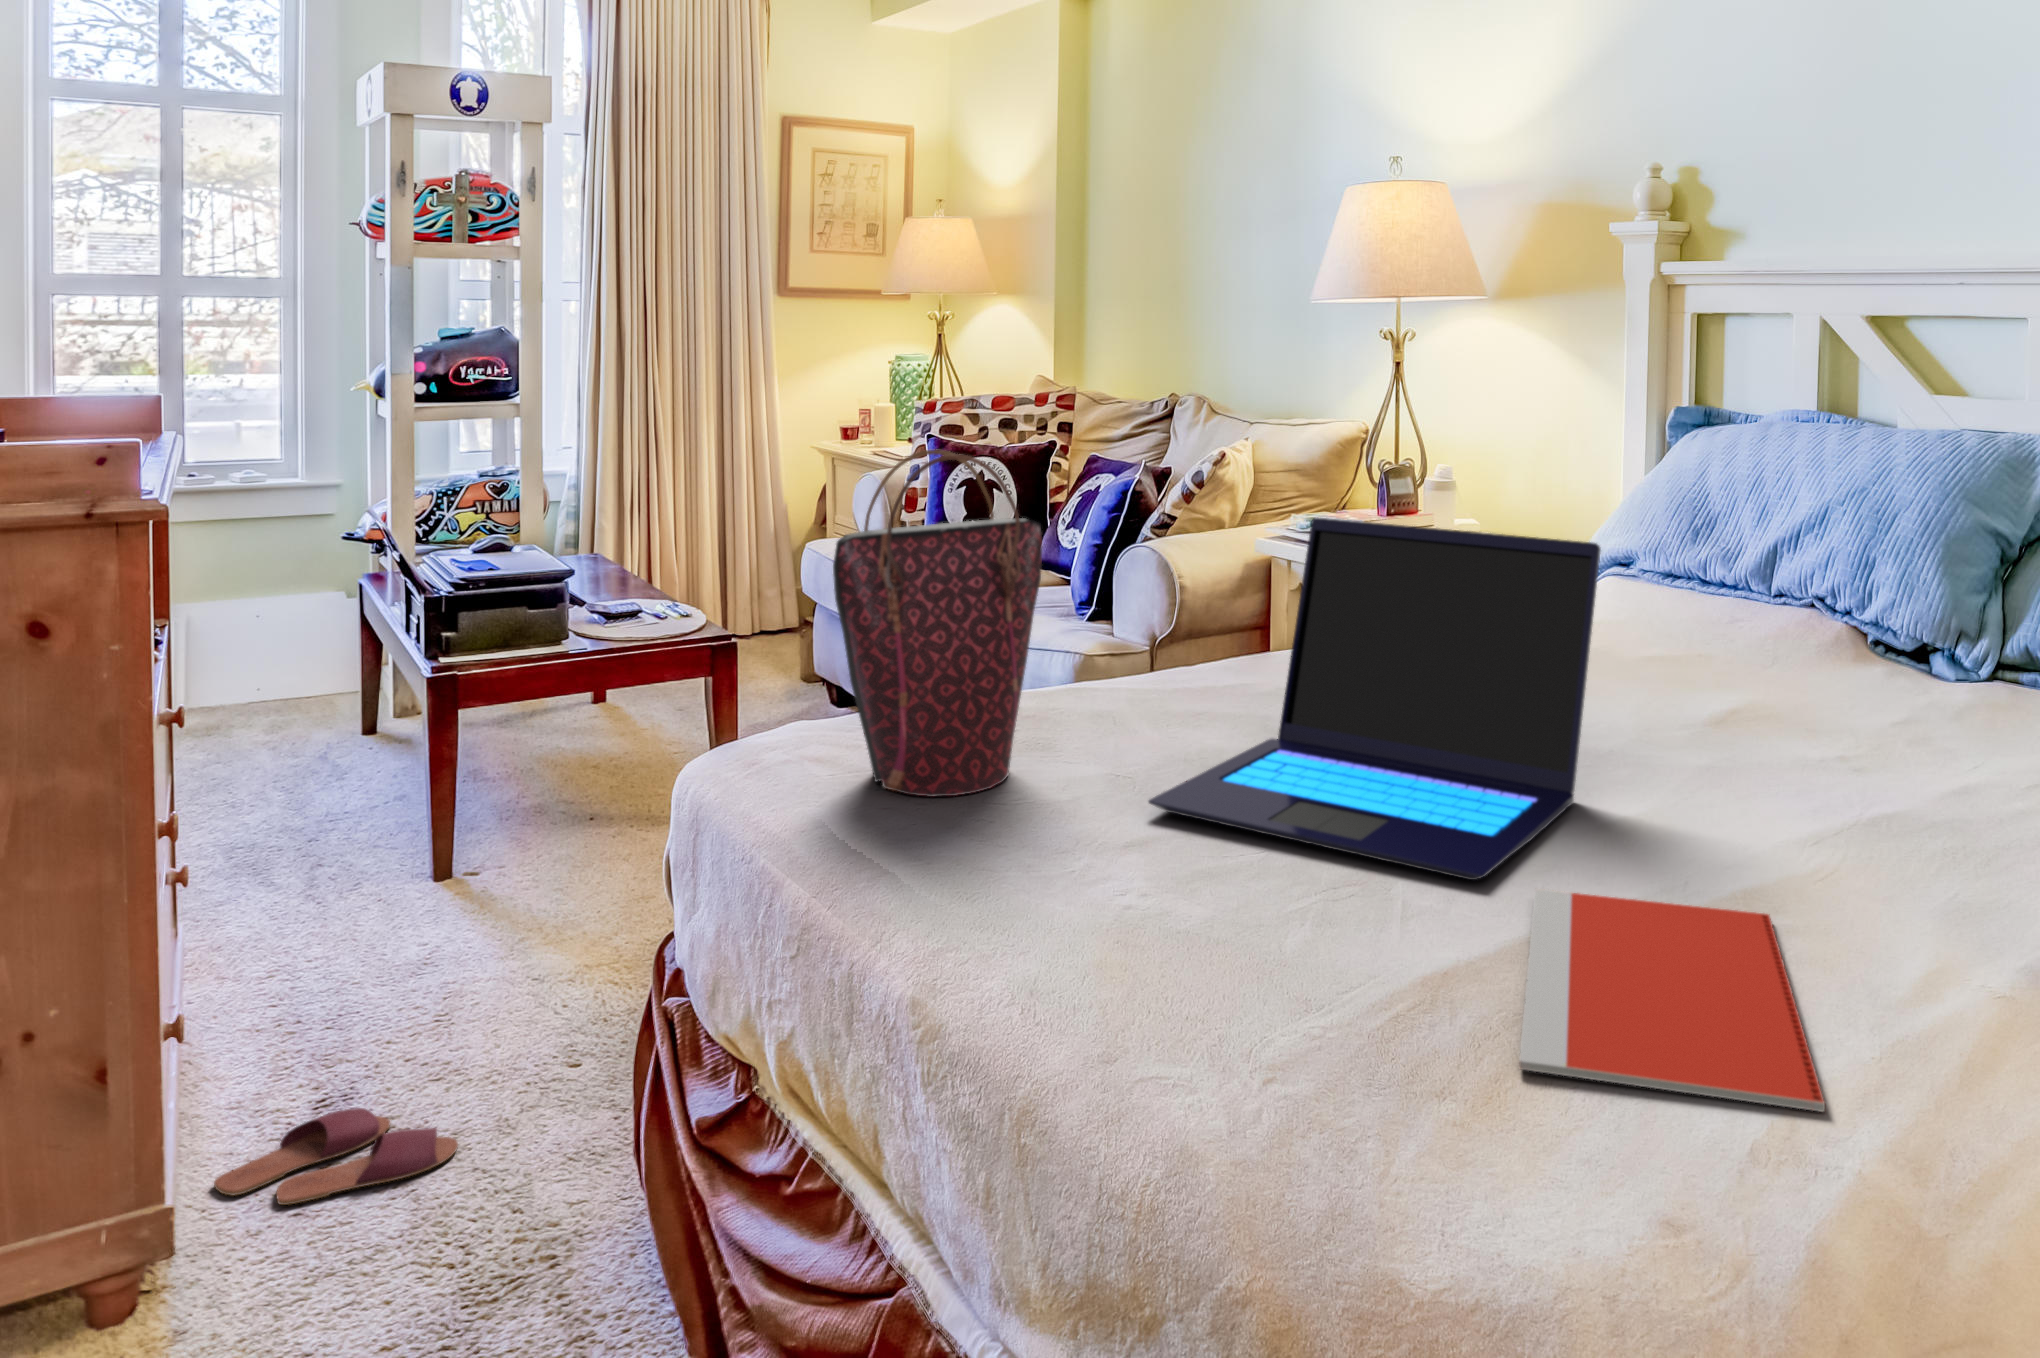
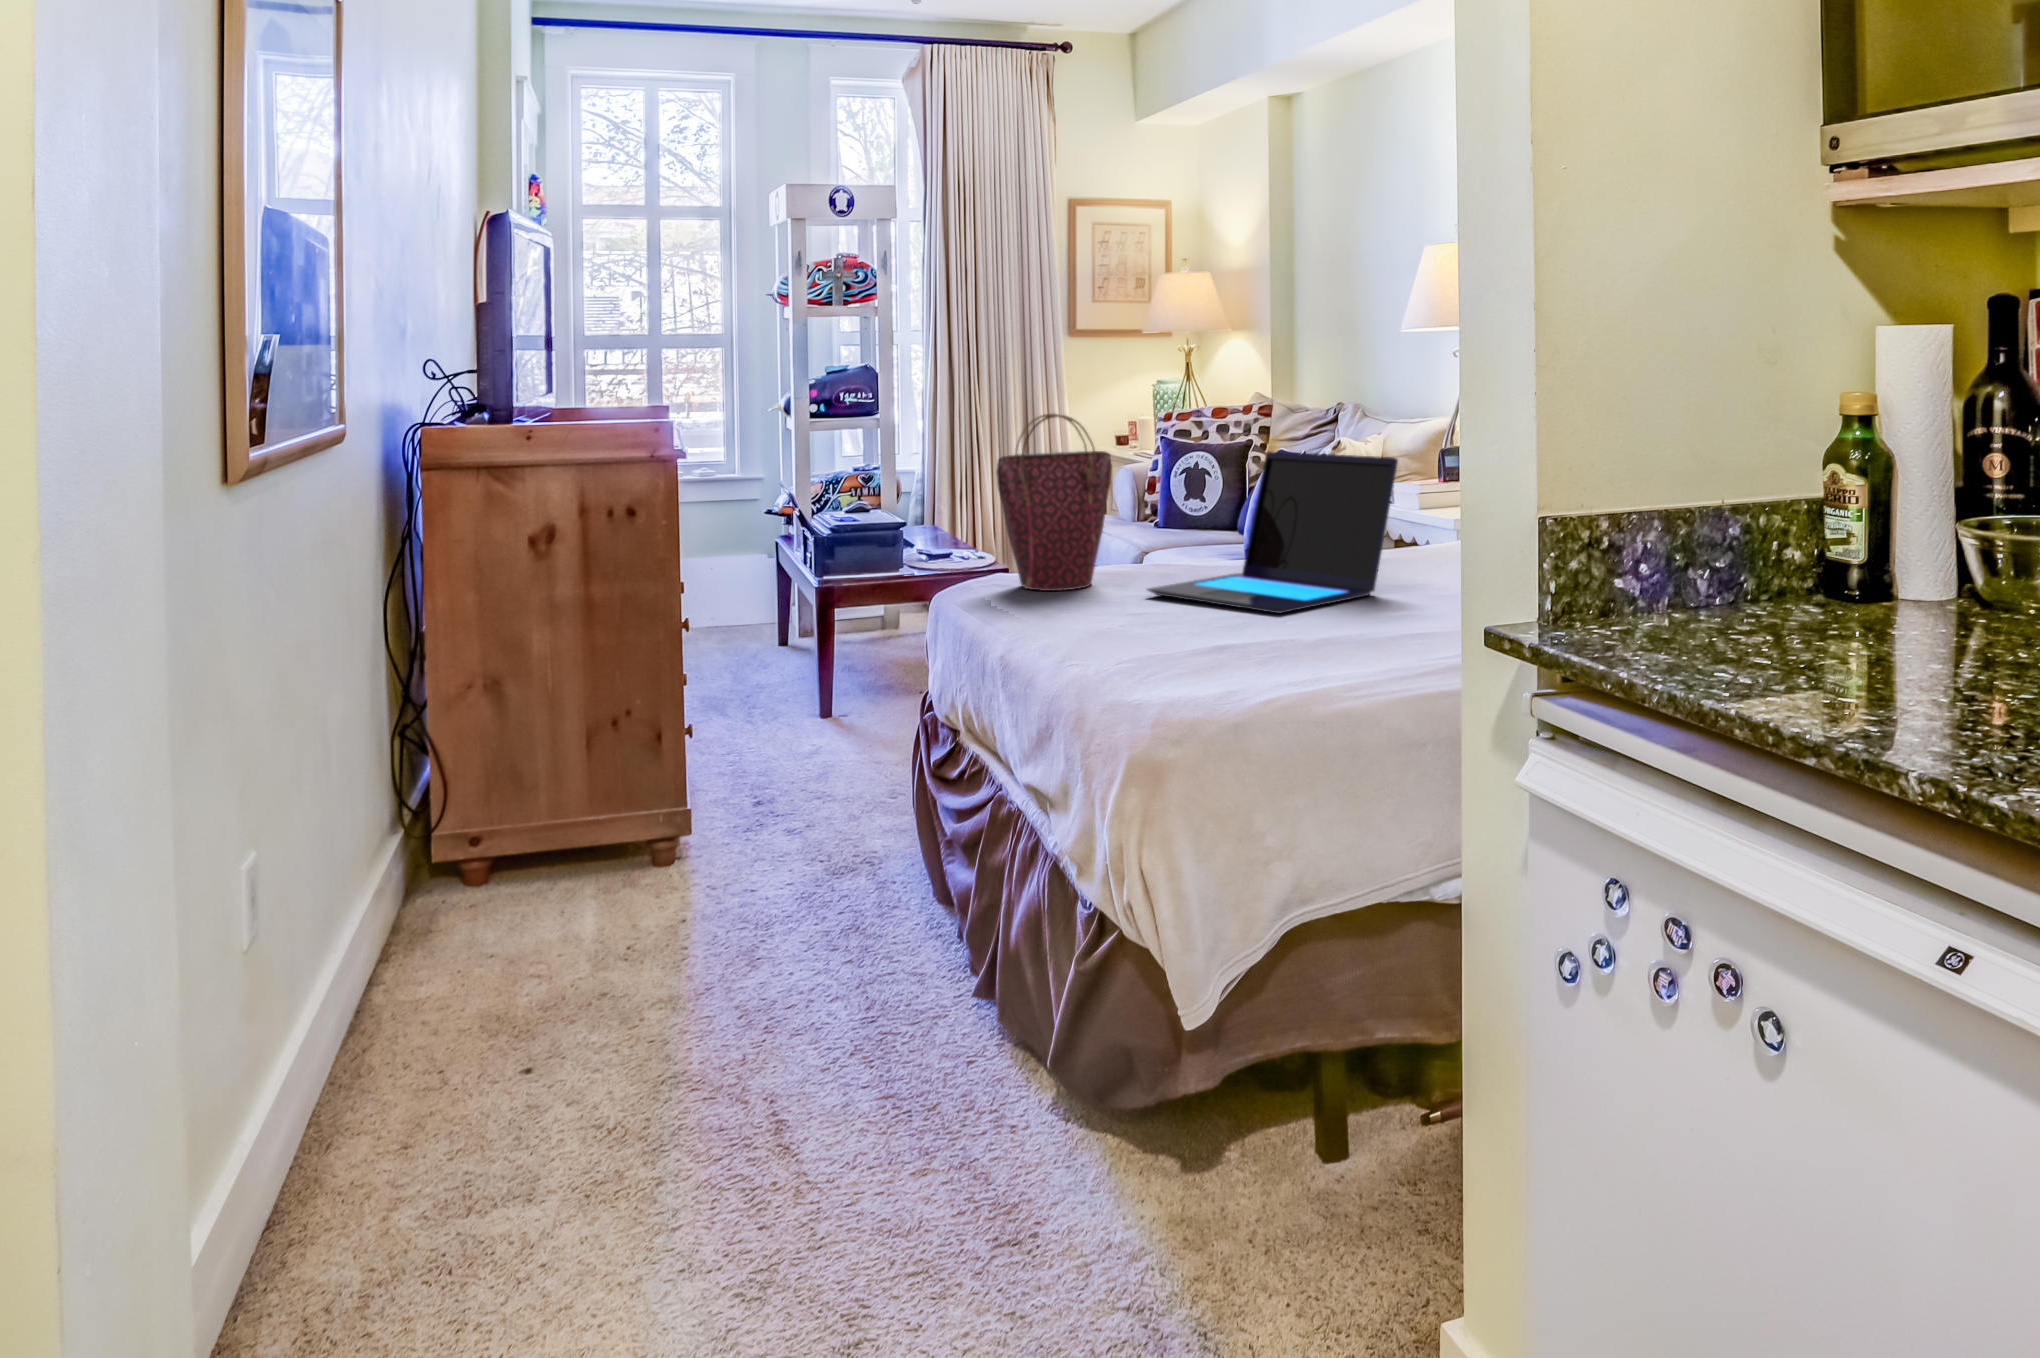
notebook: present [1519,889,1825,1112] -> none [1219,613,1401,658]
slippers: present [214,1108,458,1205] -> none [709,799,831,833]

